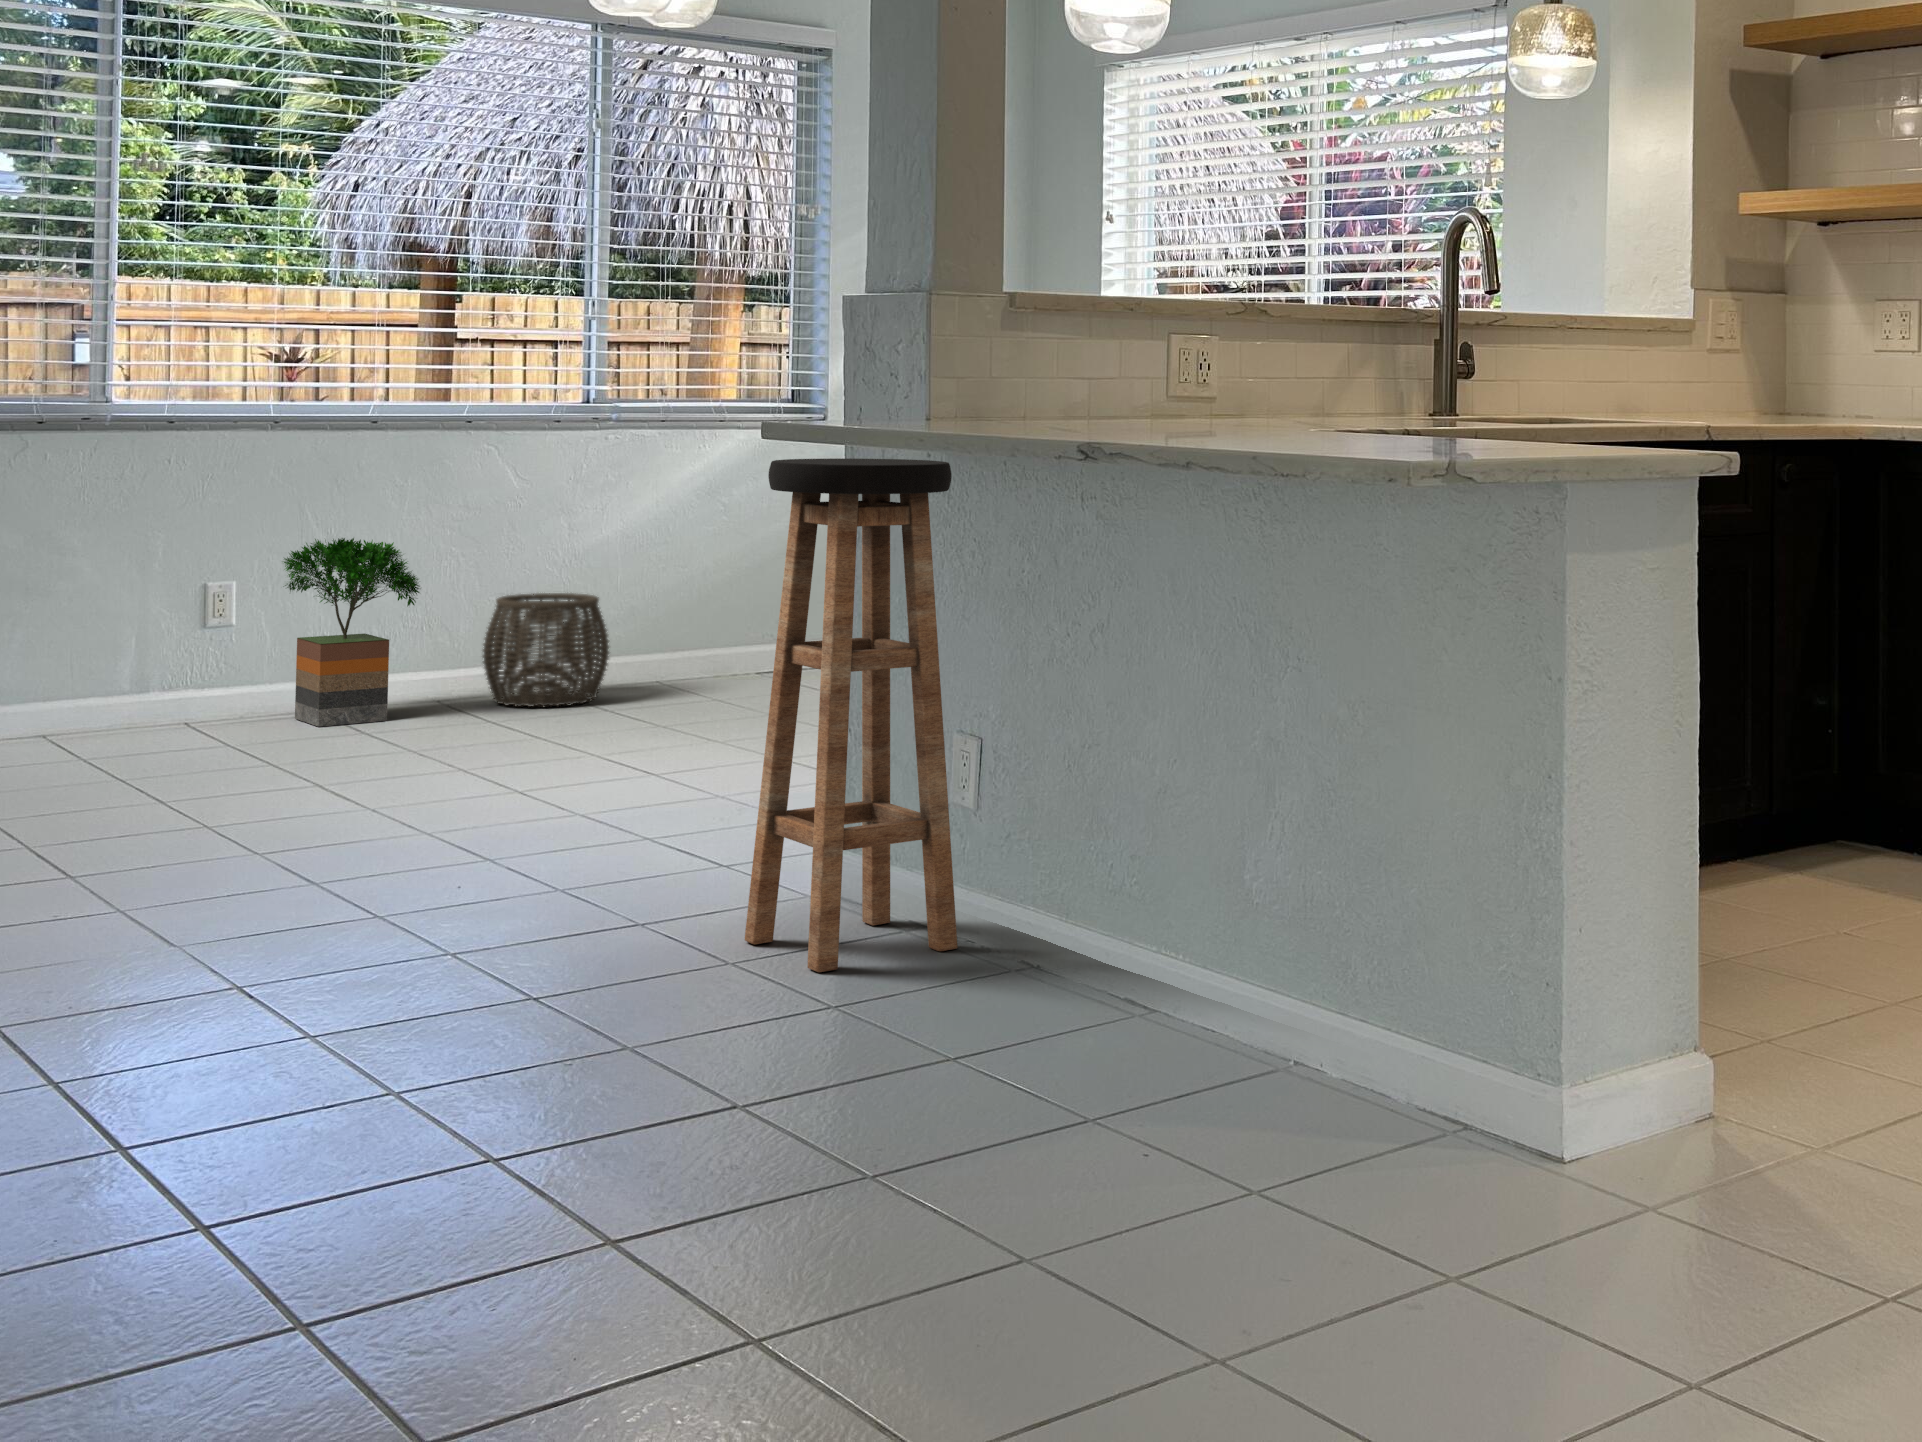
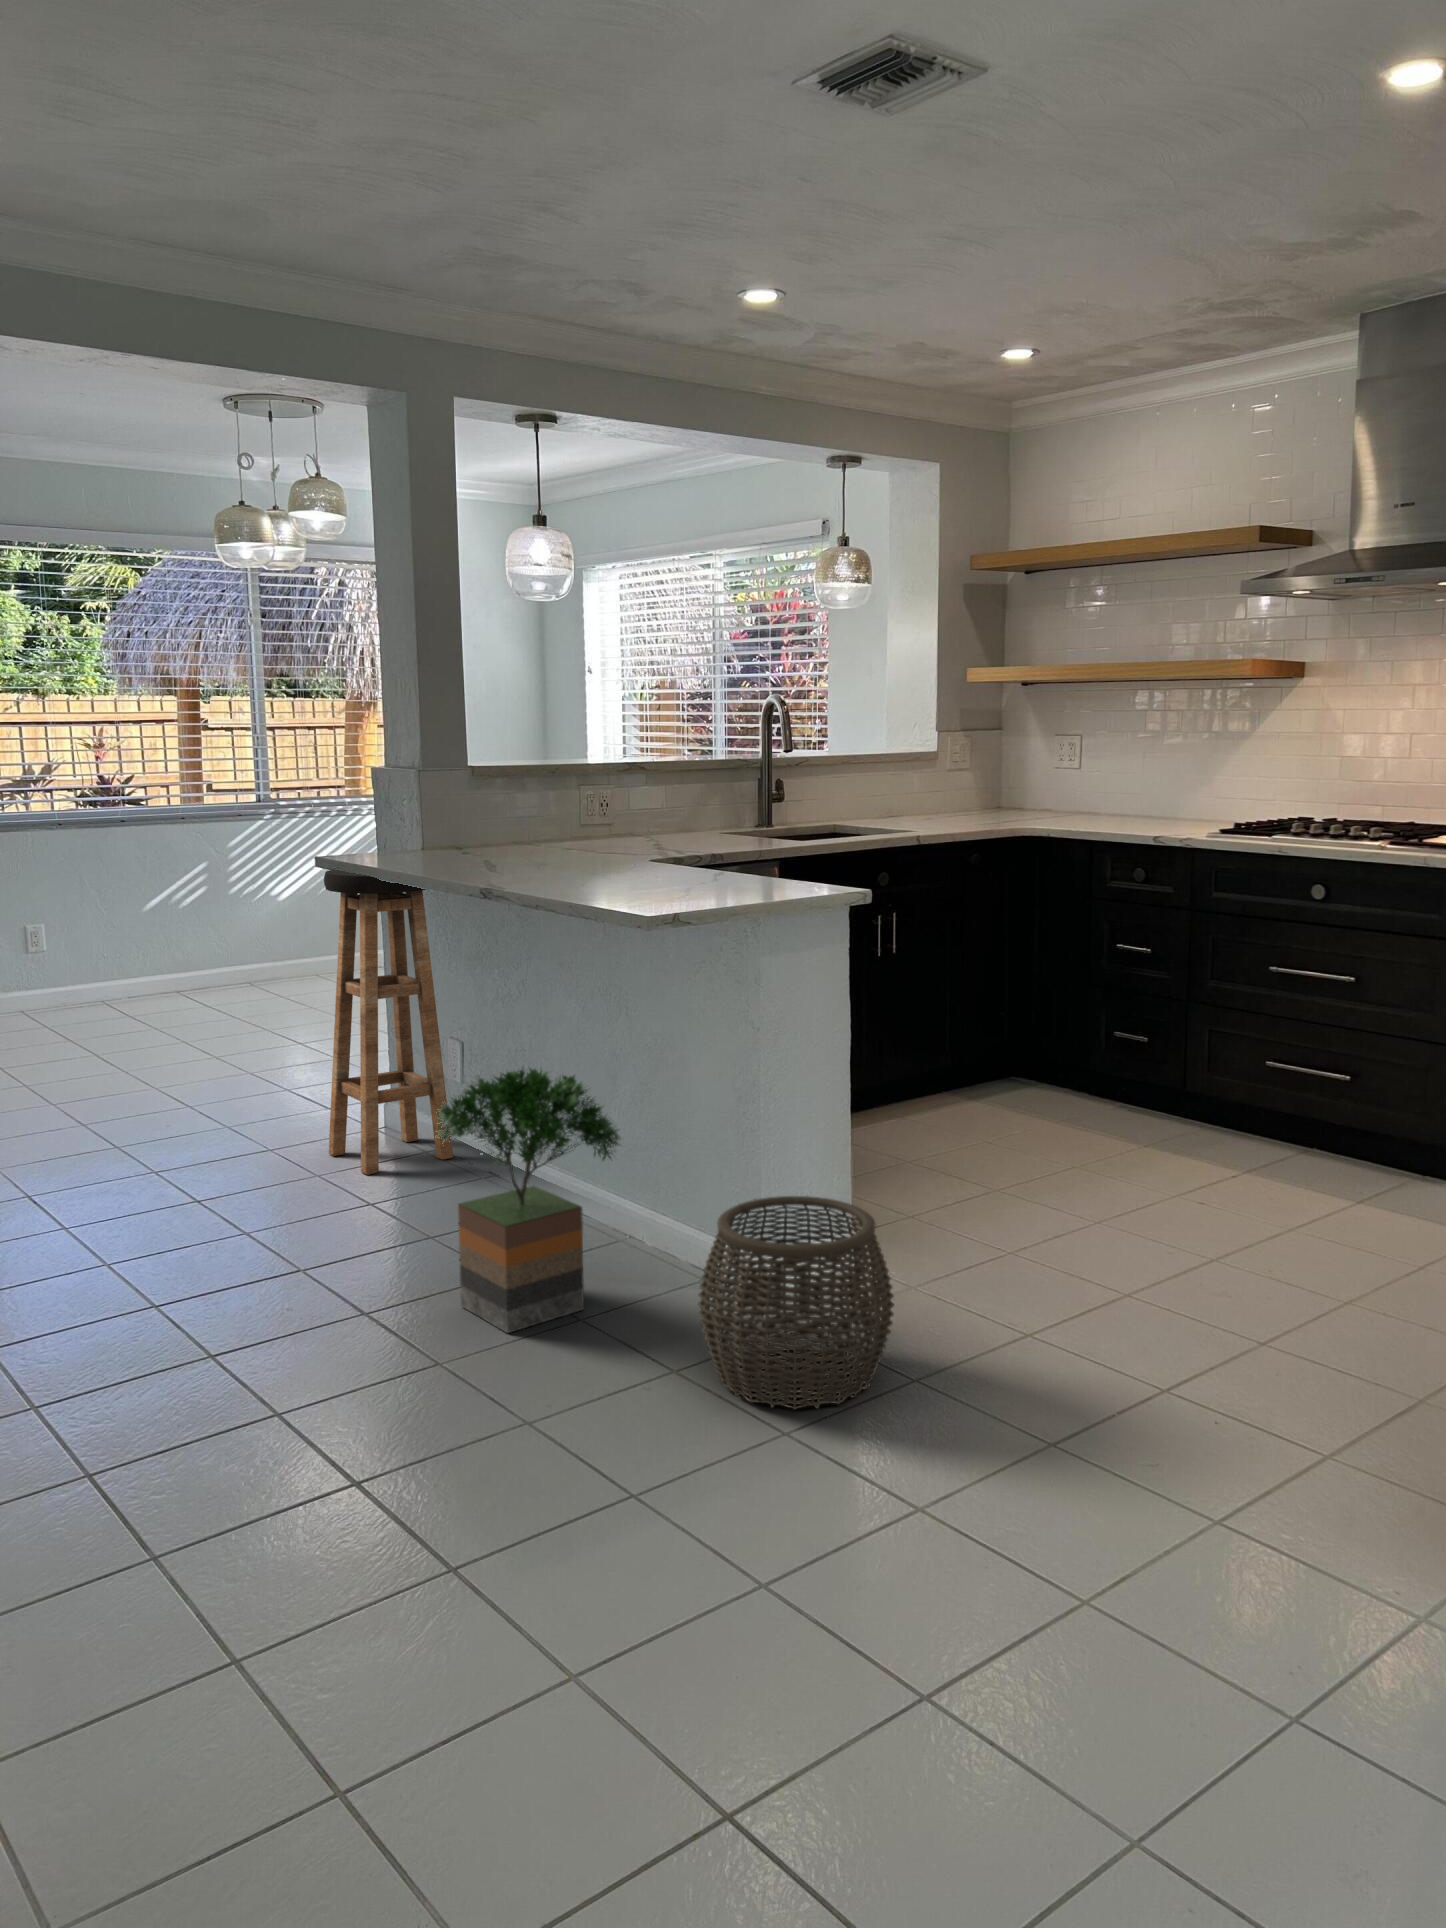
potted tree: present [284,538,420,727] -> present [438,1066,620,1333]
woven basket: present [483,593,609,707] -> present [698,1196,894,1410]

